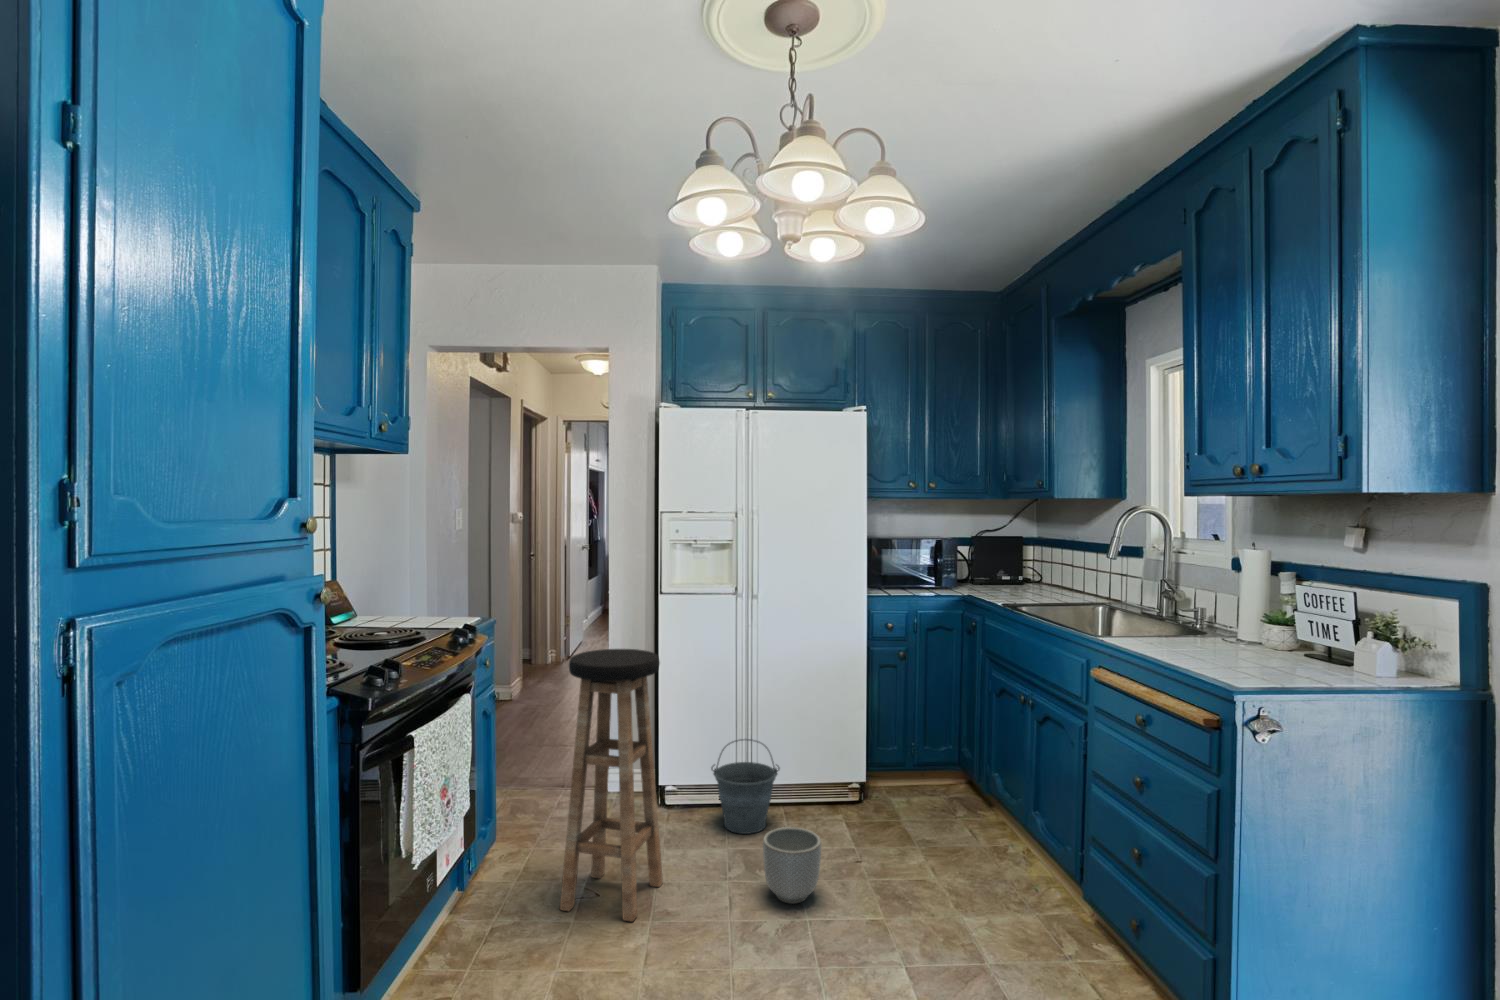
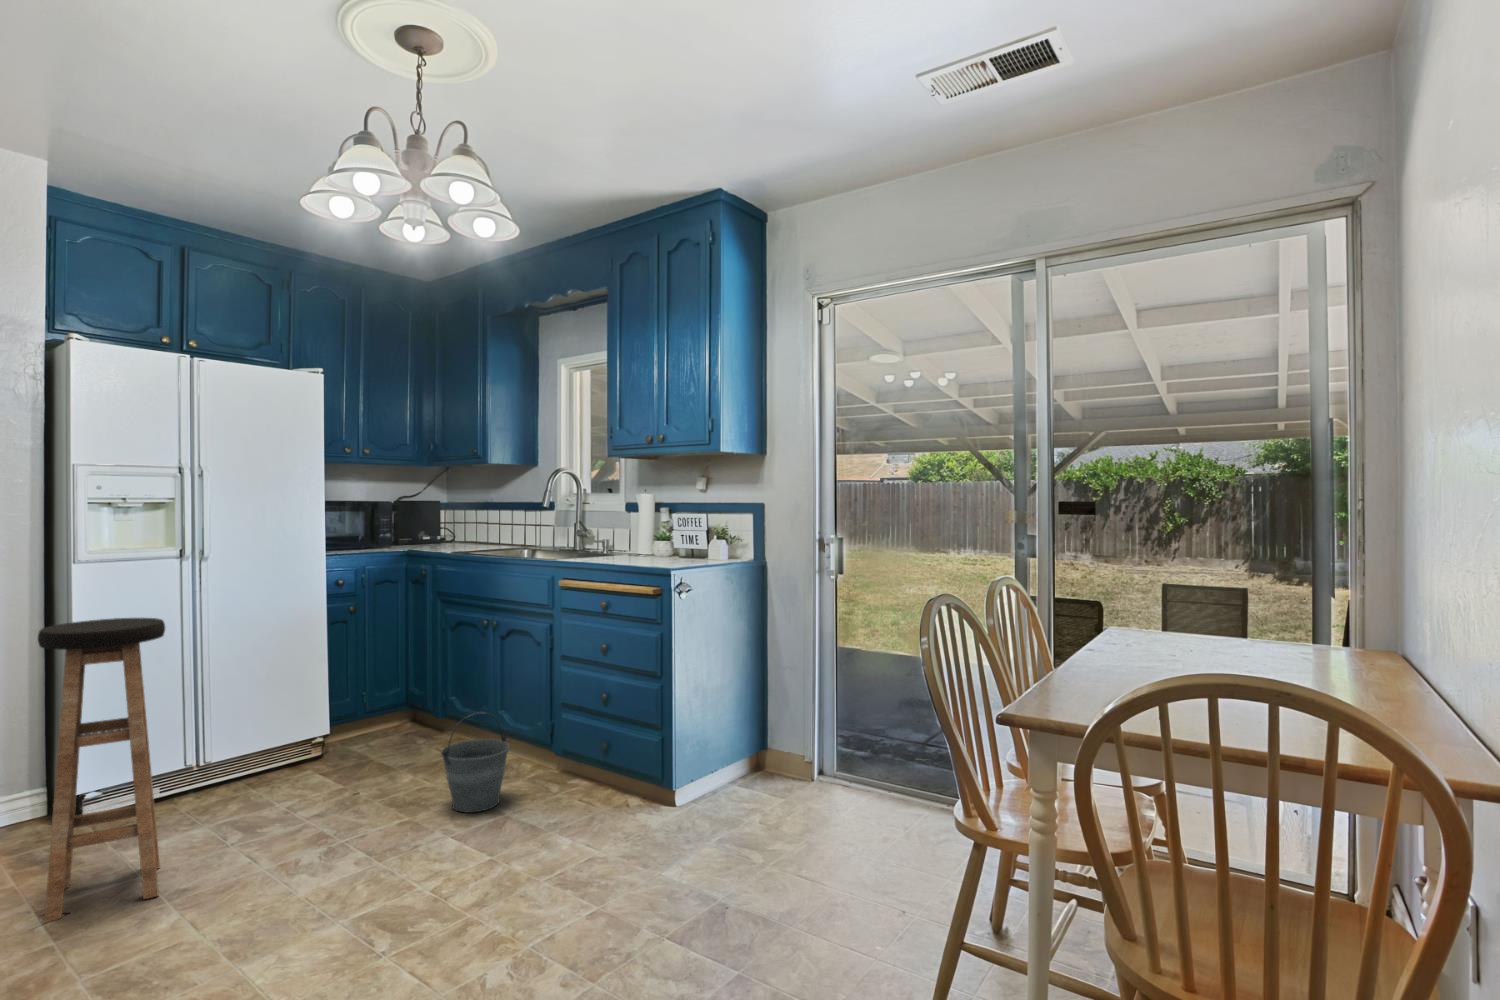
bucket: present [711,739,780,834] -> present [441,712,510,812]
planter: present [763,827,821,904] -> none [283,766,345,834]

